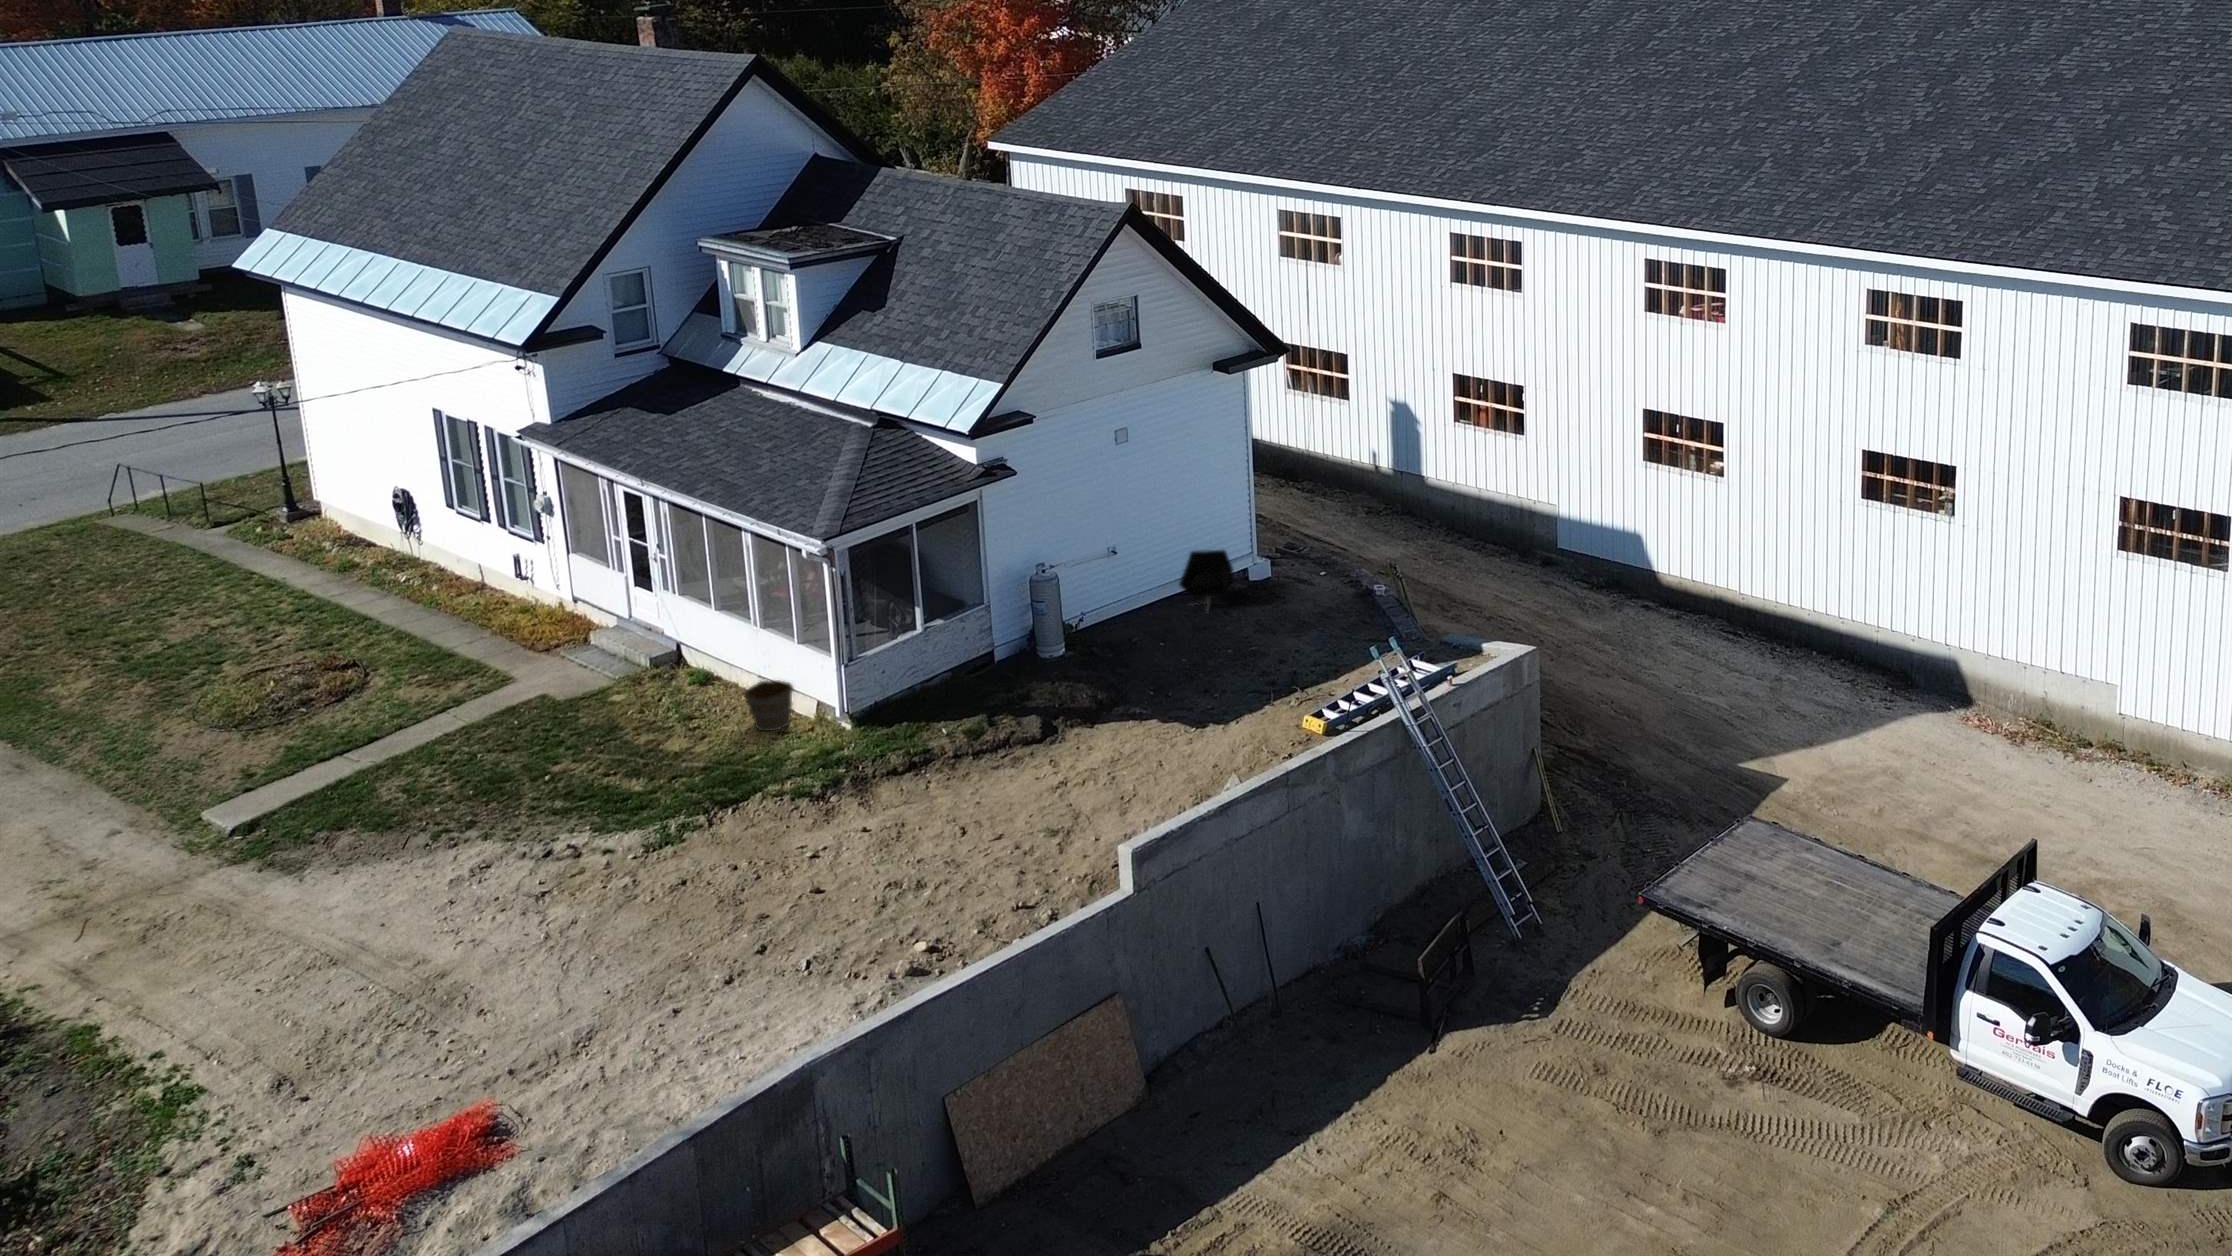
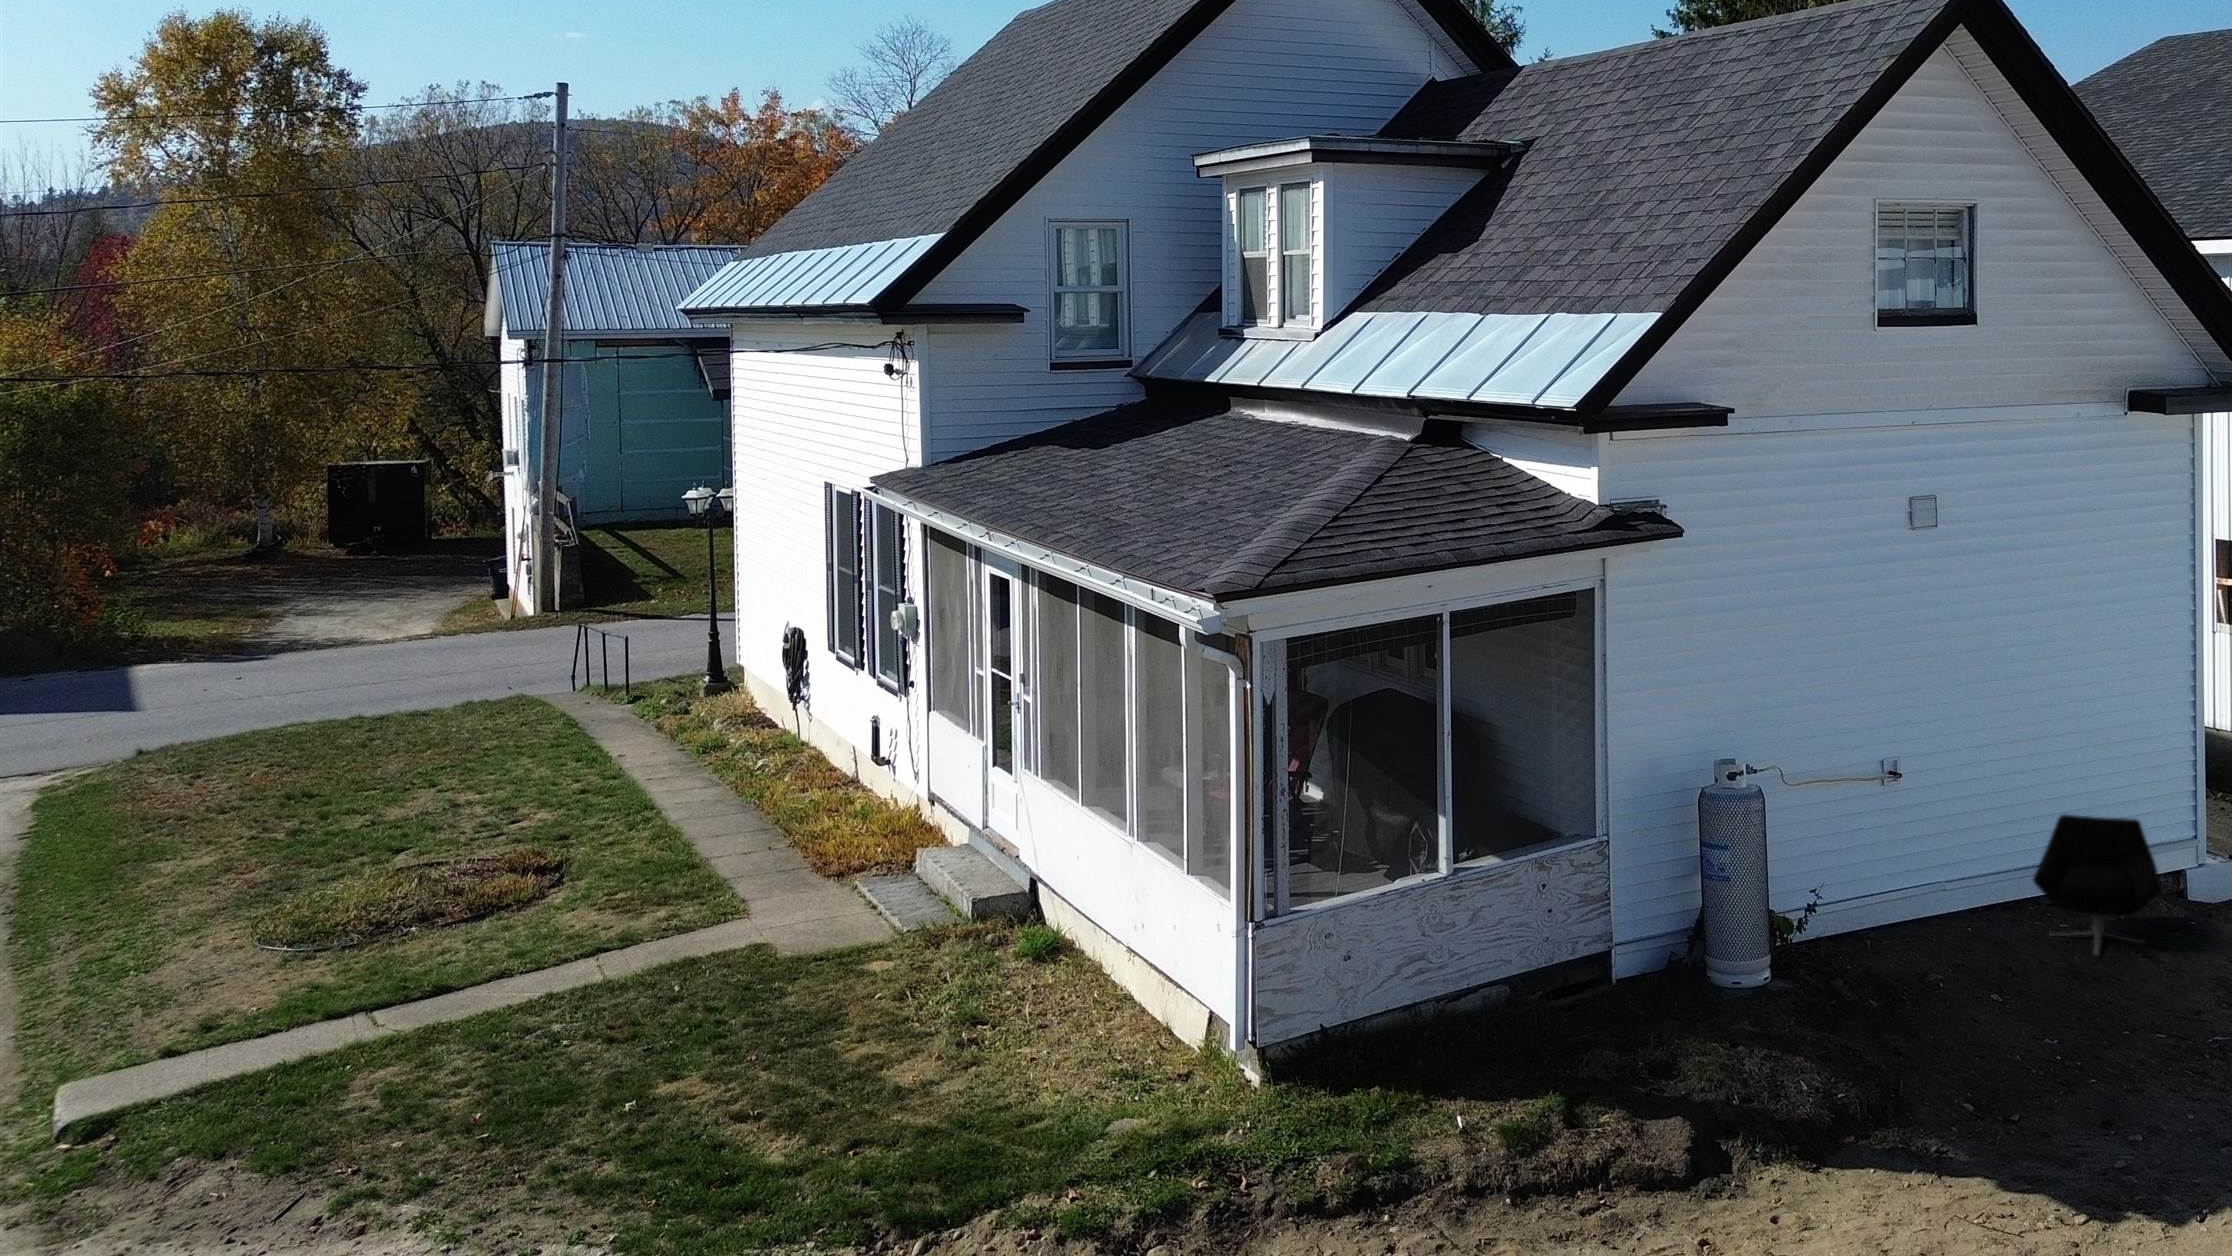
wooden bucket: present [744,680,793,731] -> none [1069,951,1172,1066]

